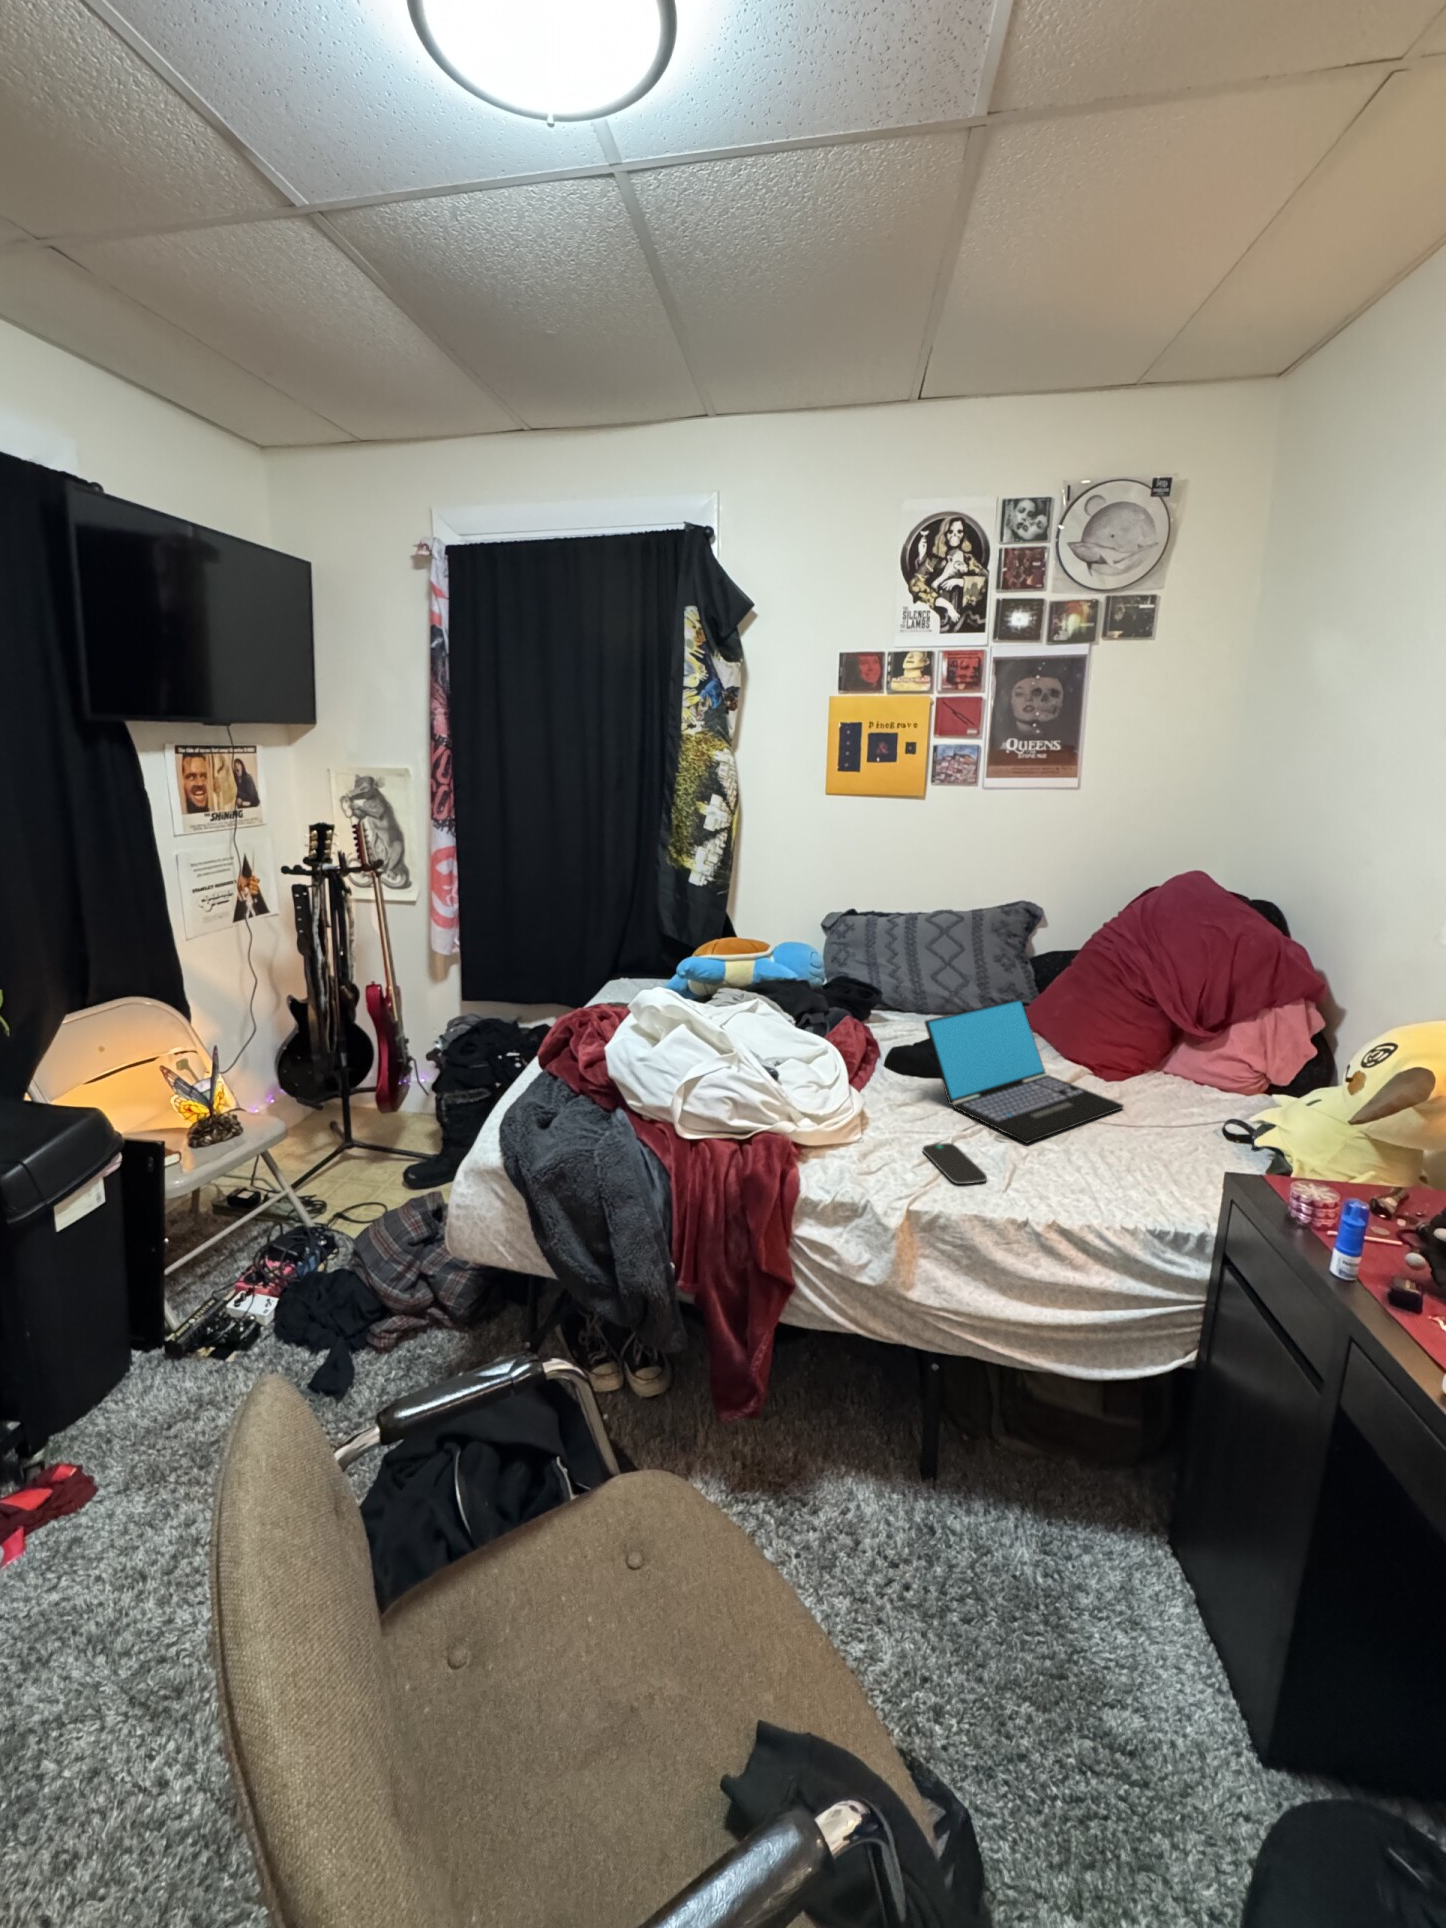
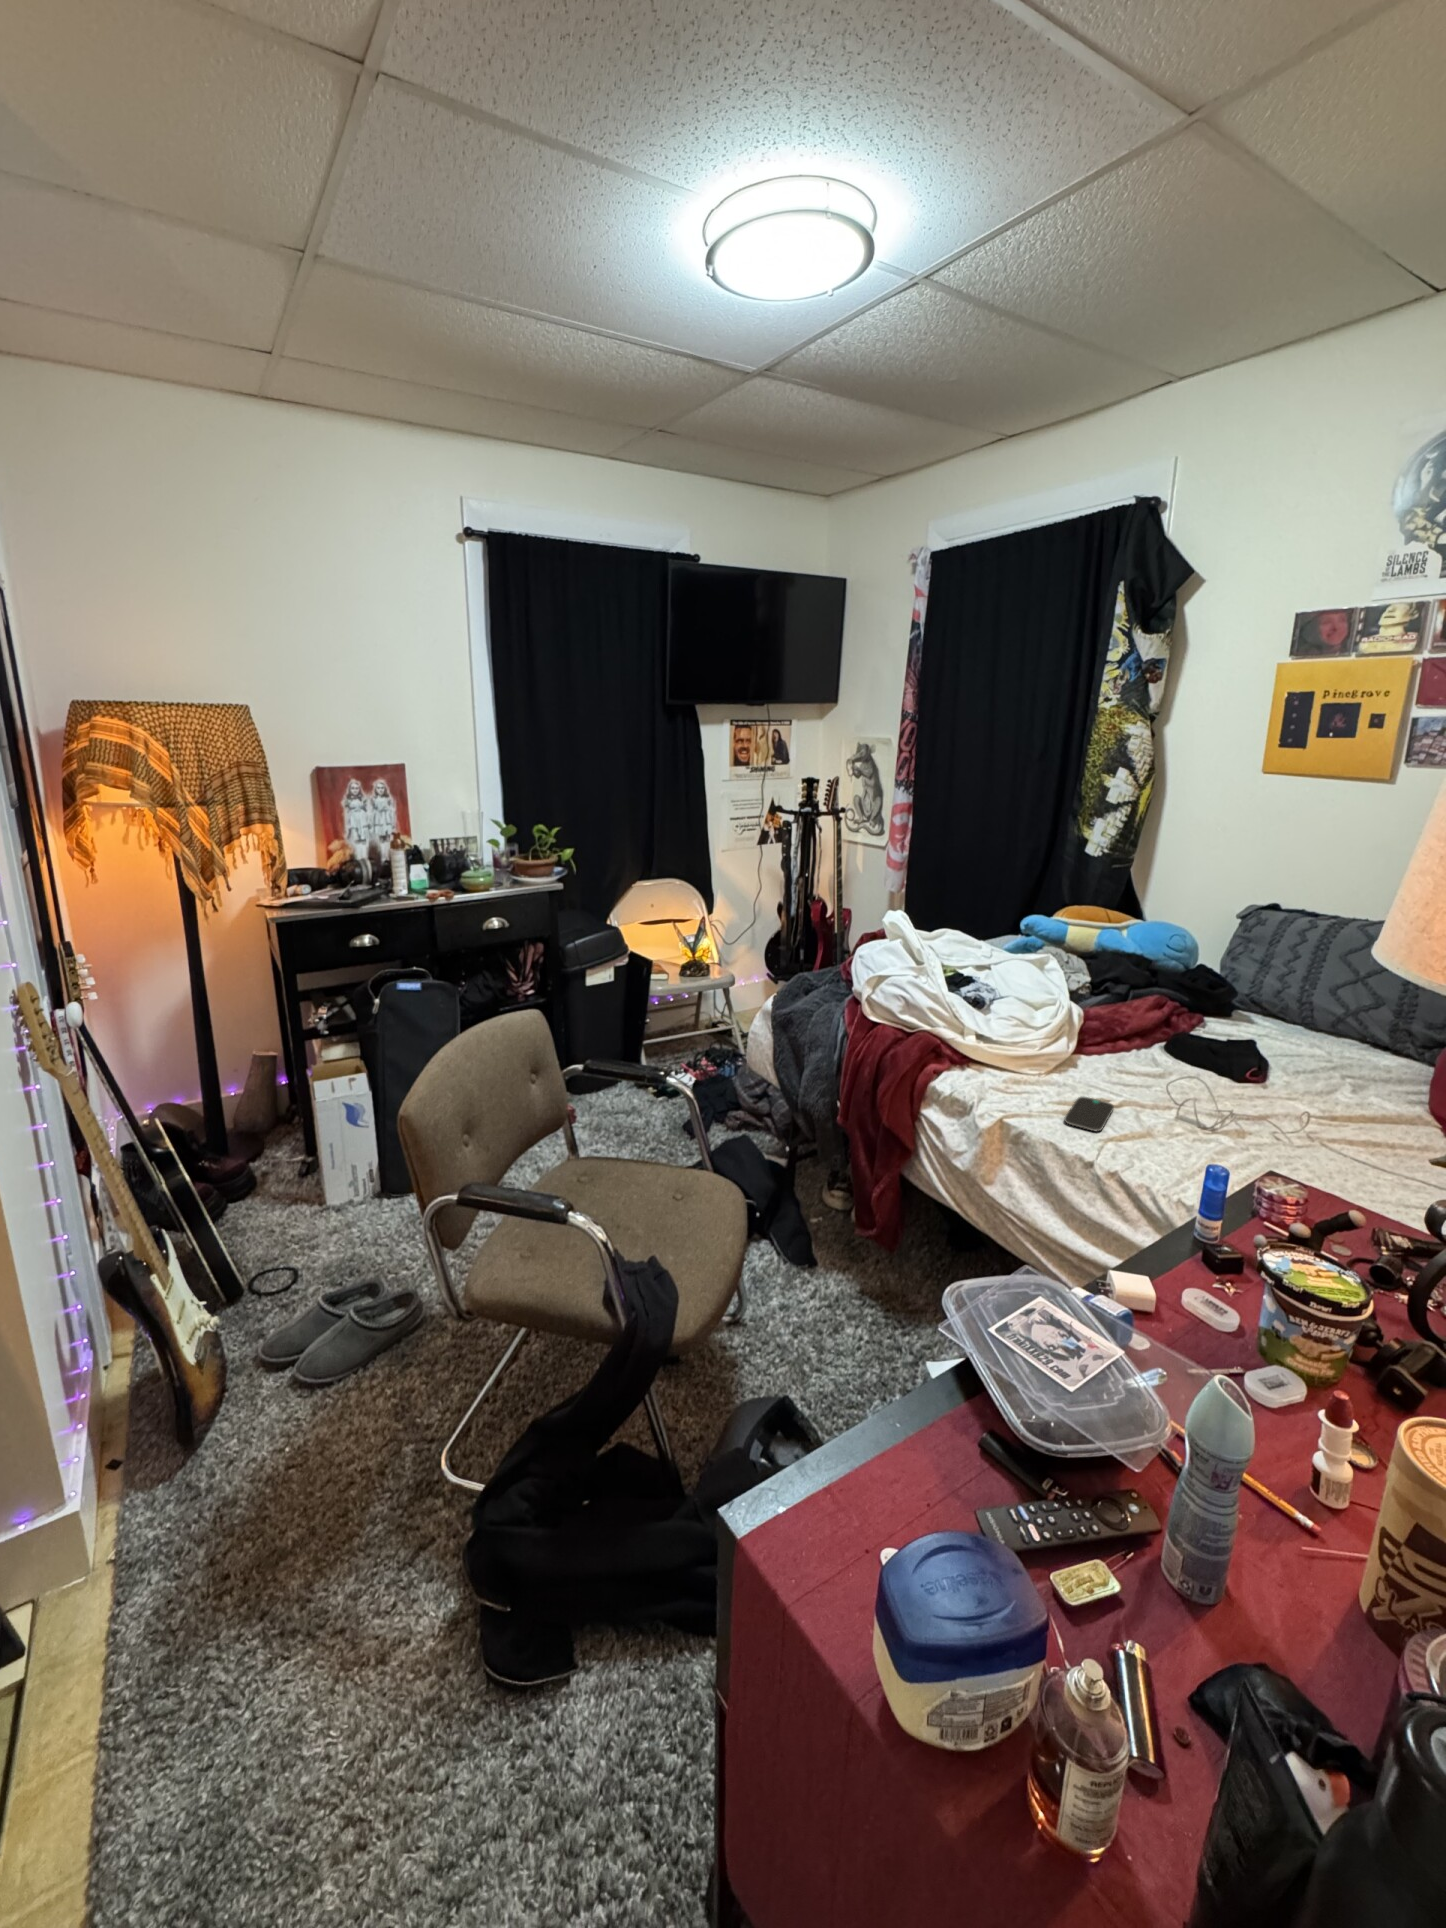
laptop: present [925,999,1124,1143] -> none [1170,1001,1394,1156]

